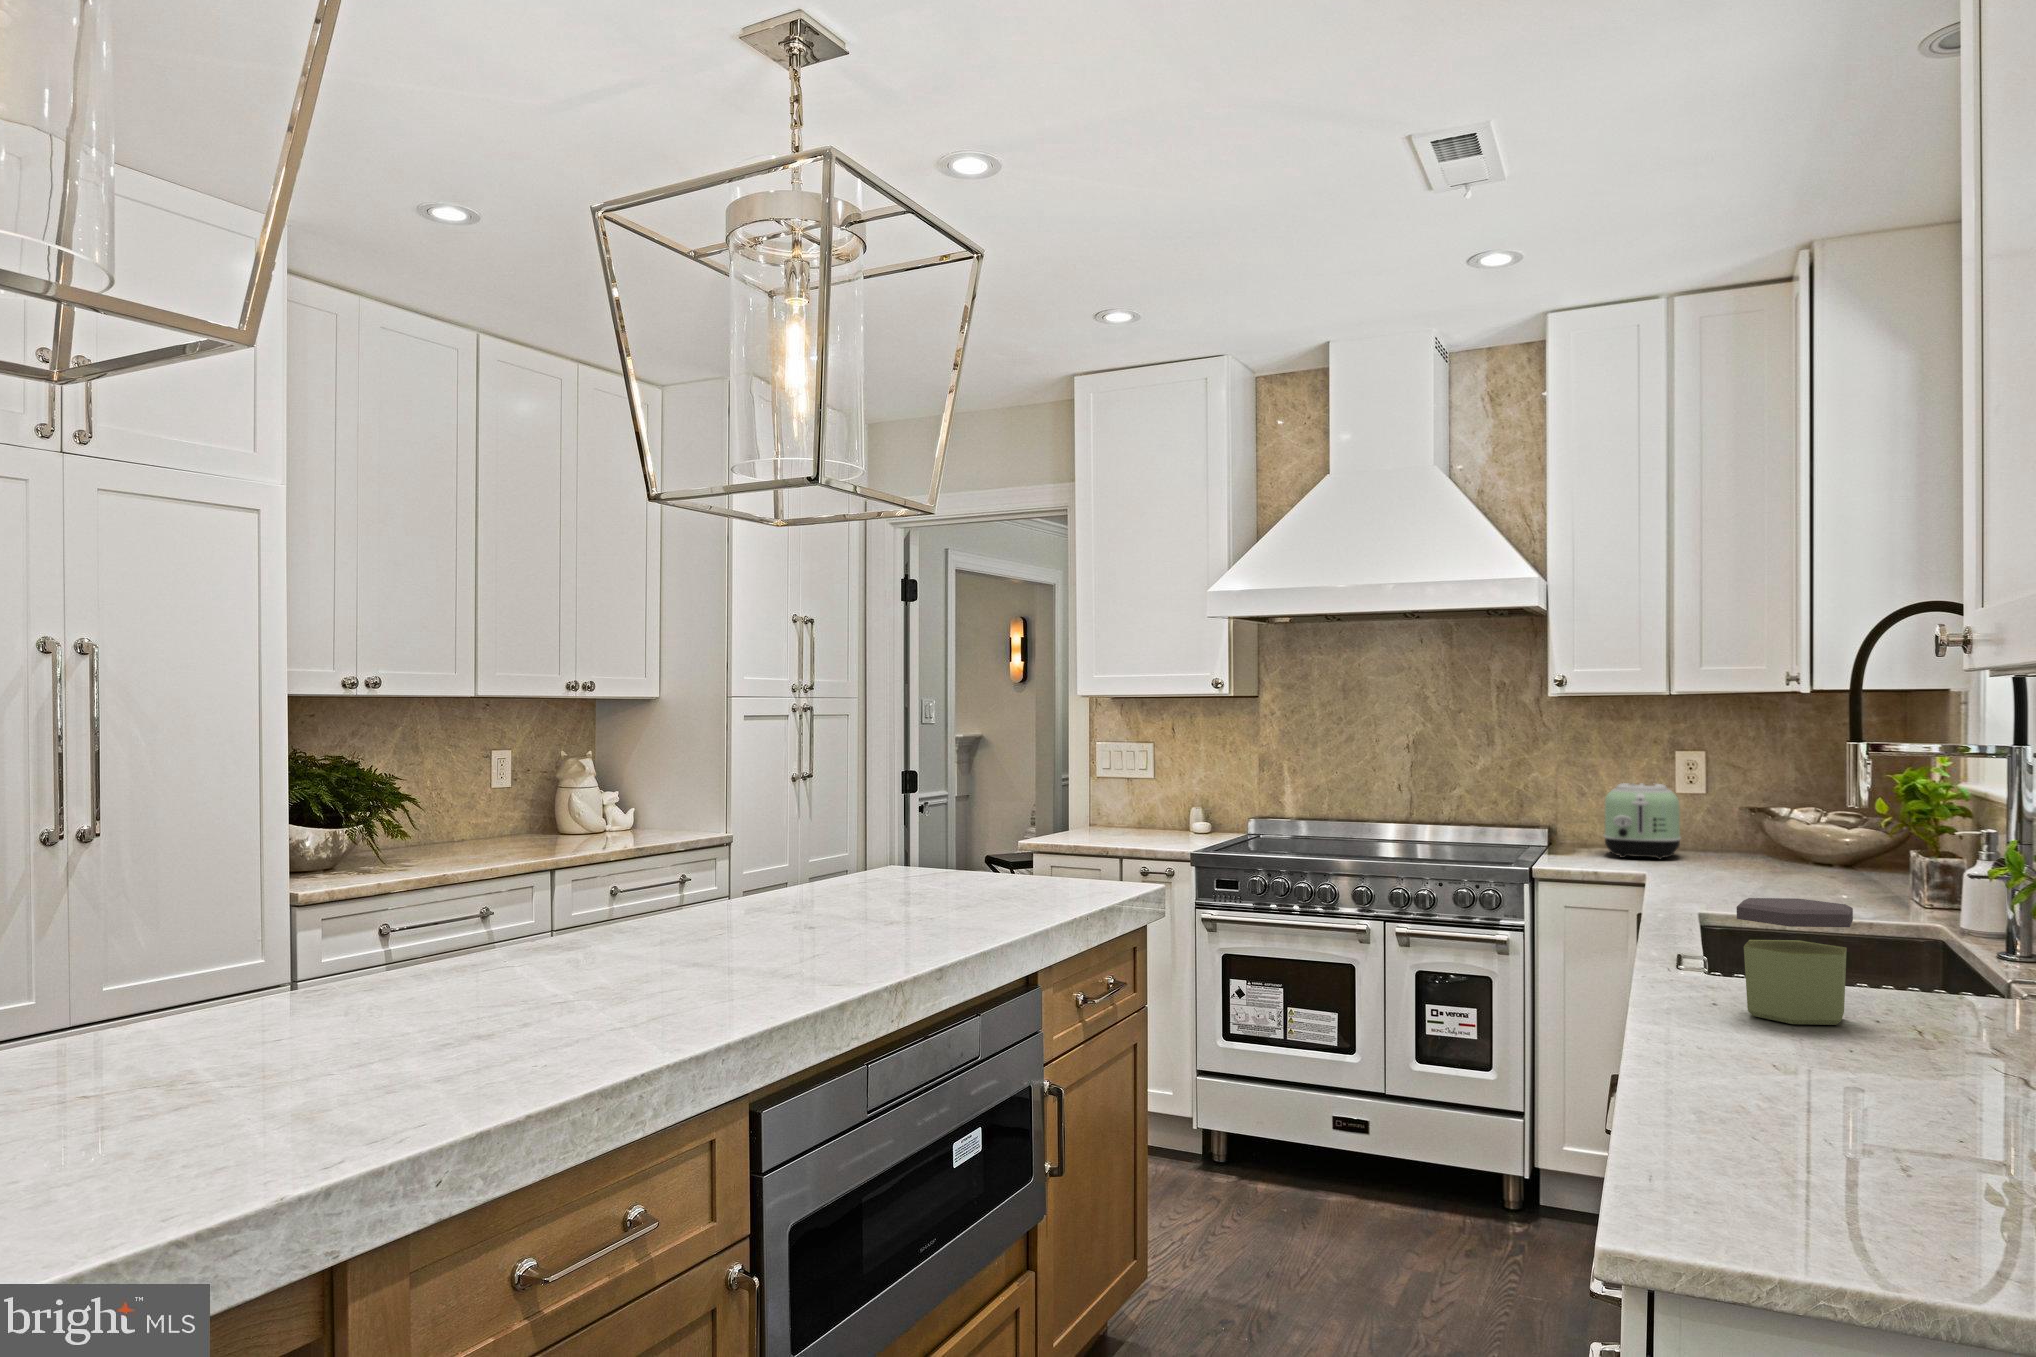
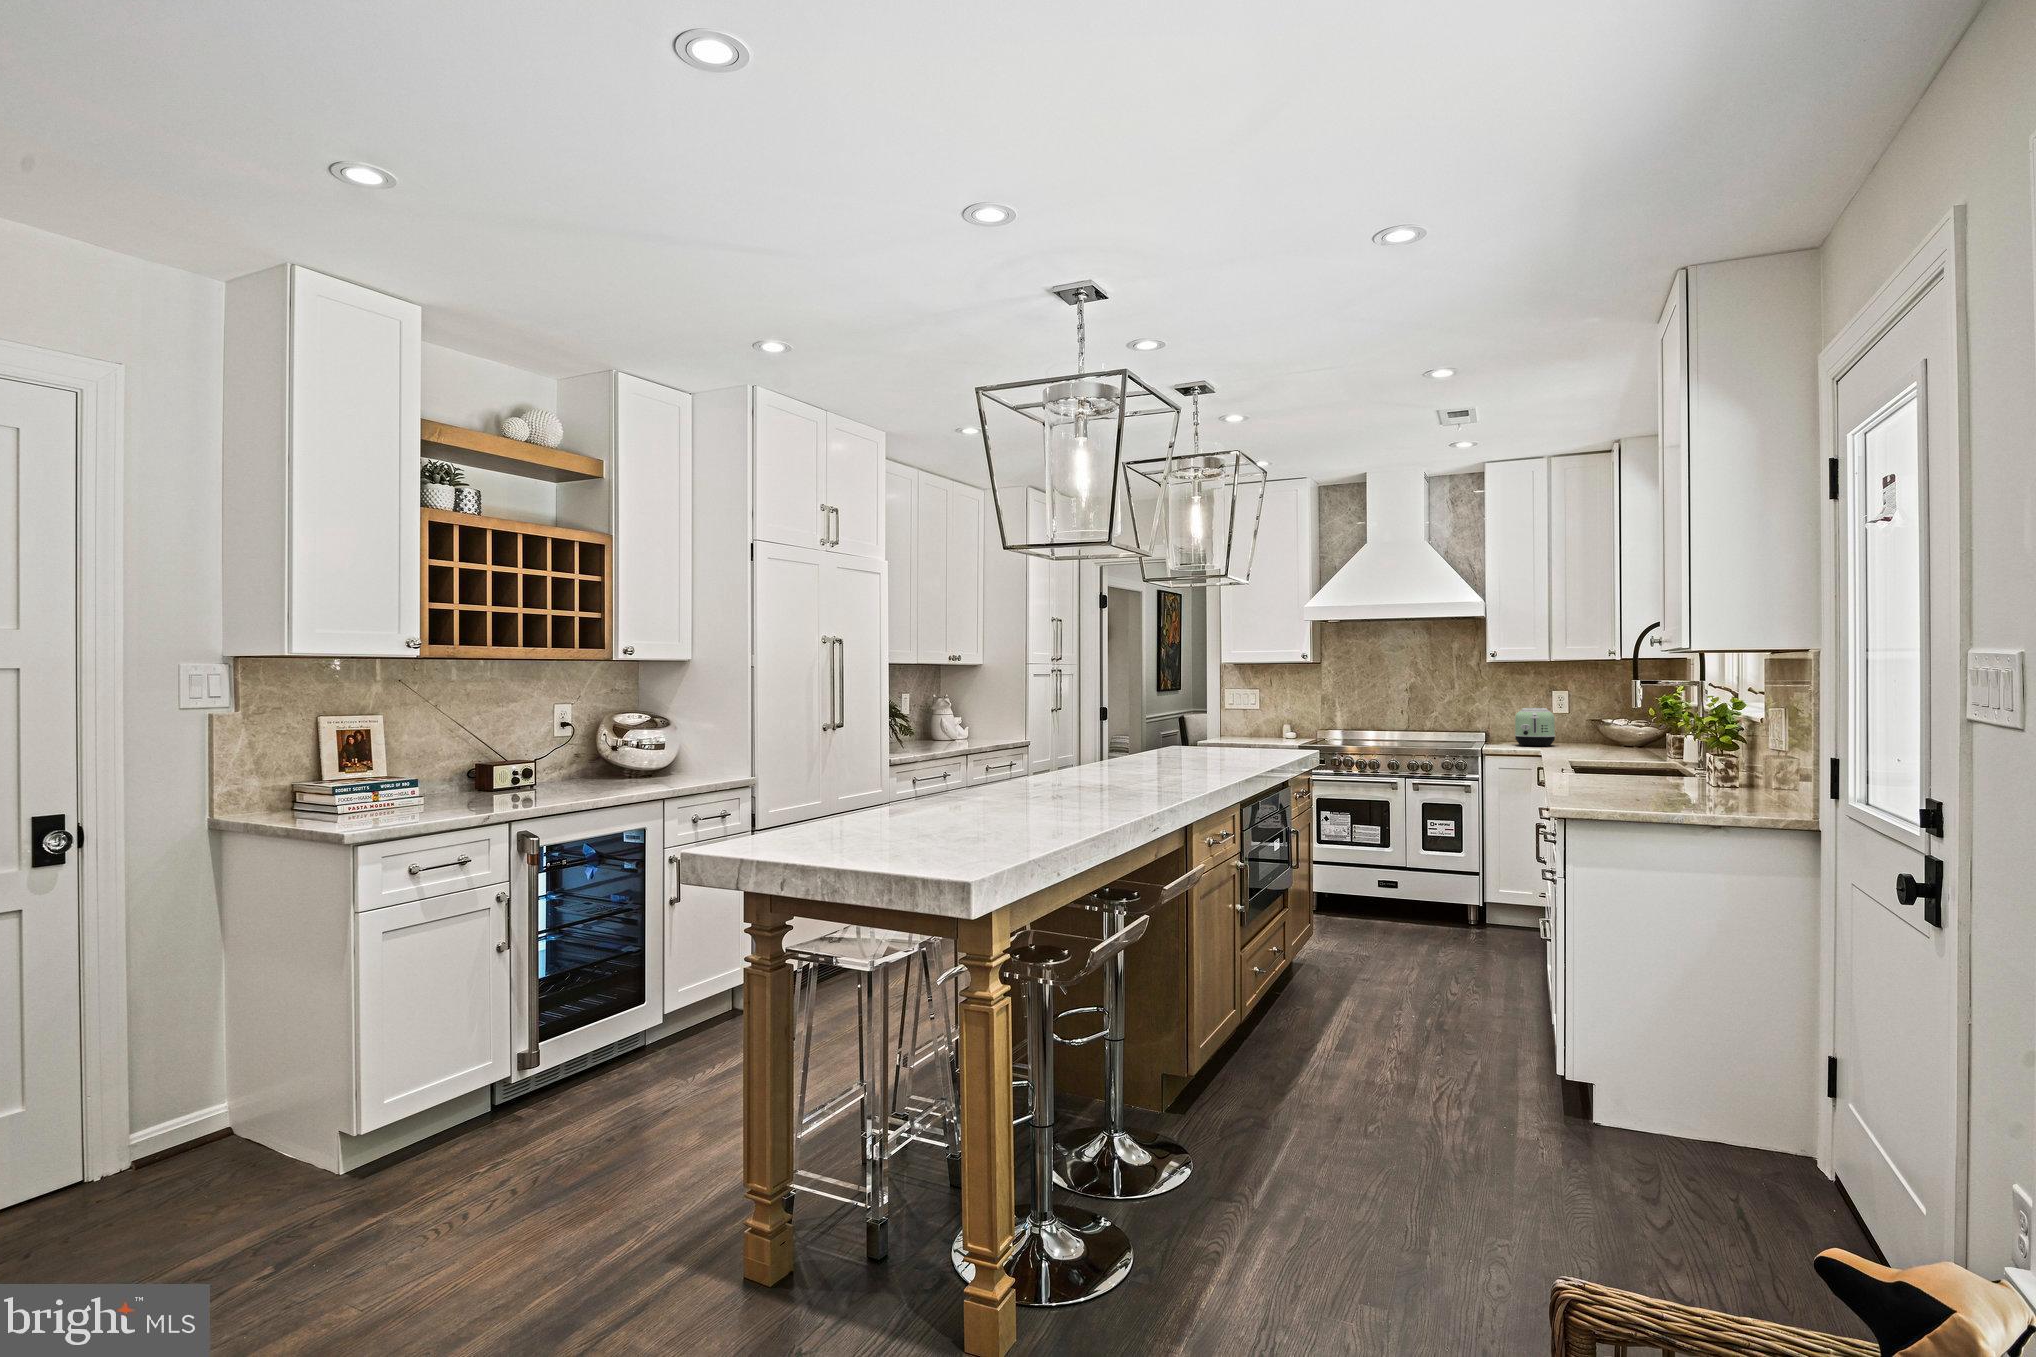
jar: present [1737,898,1853,1025] -> none [1591,740,1635,785]

